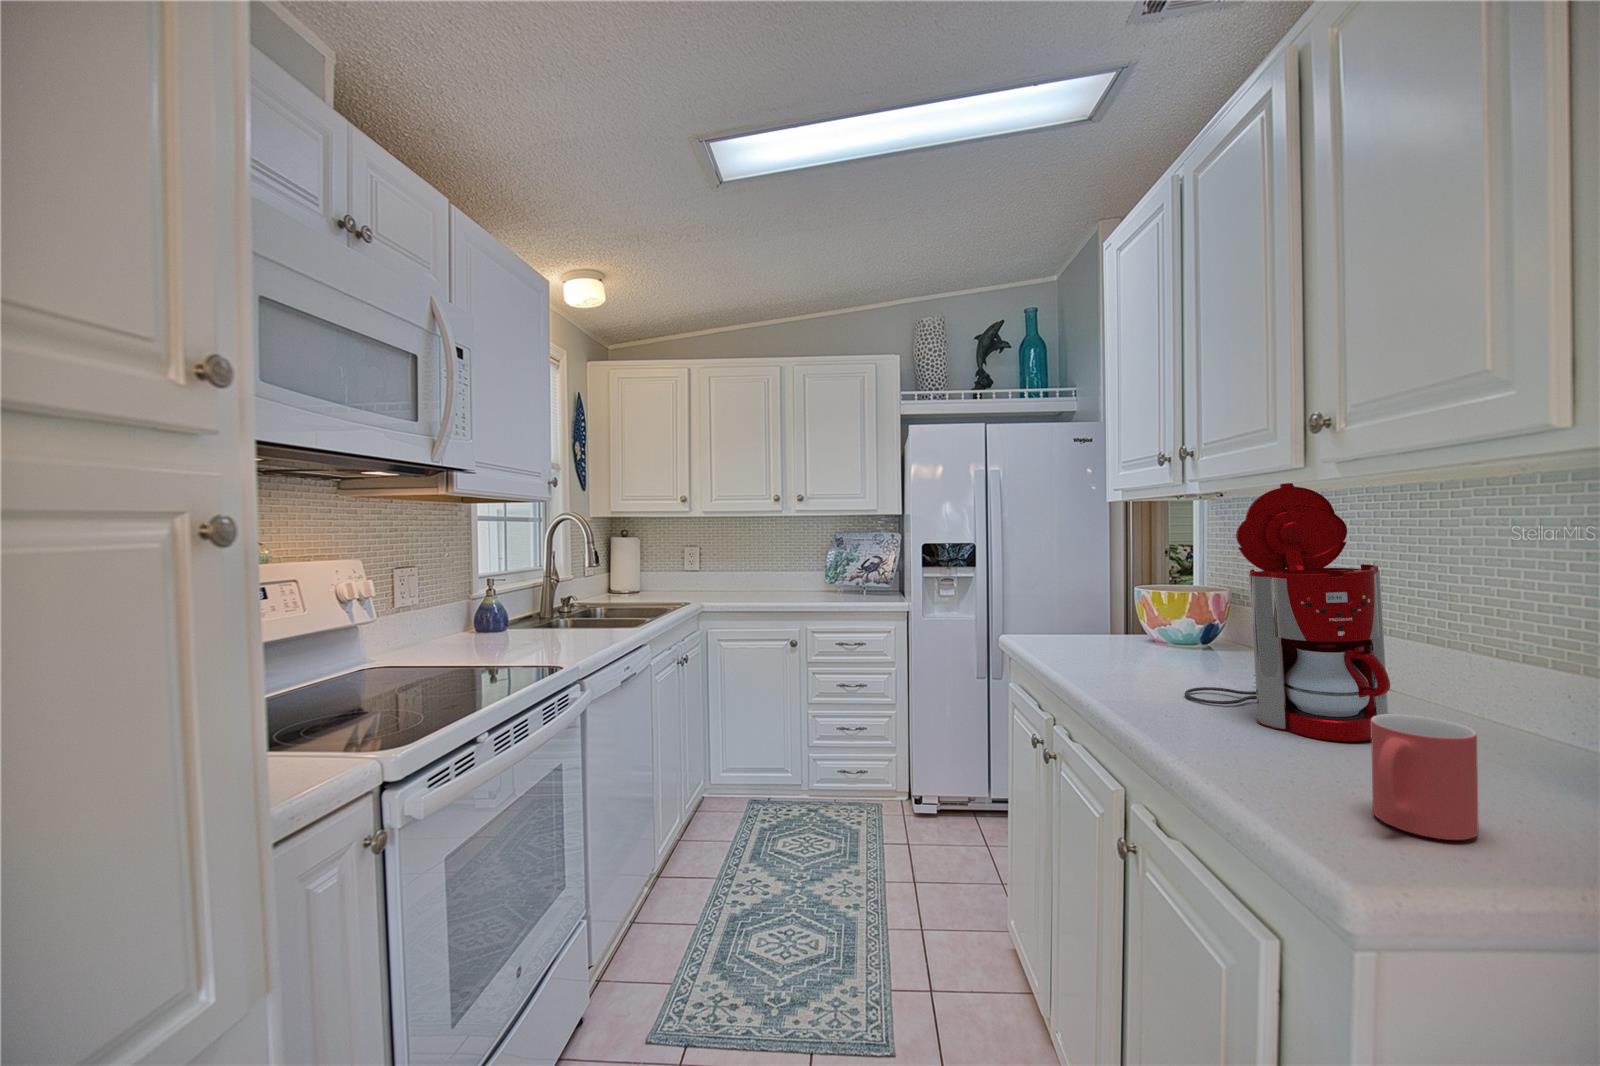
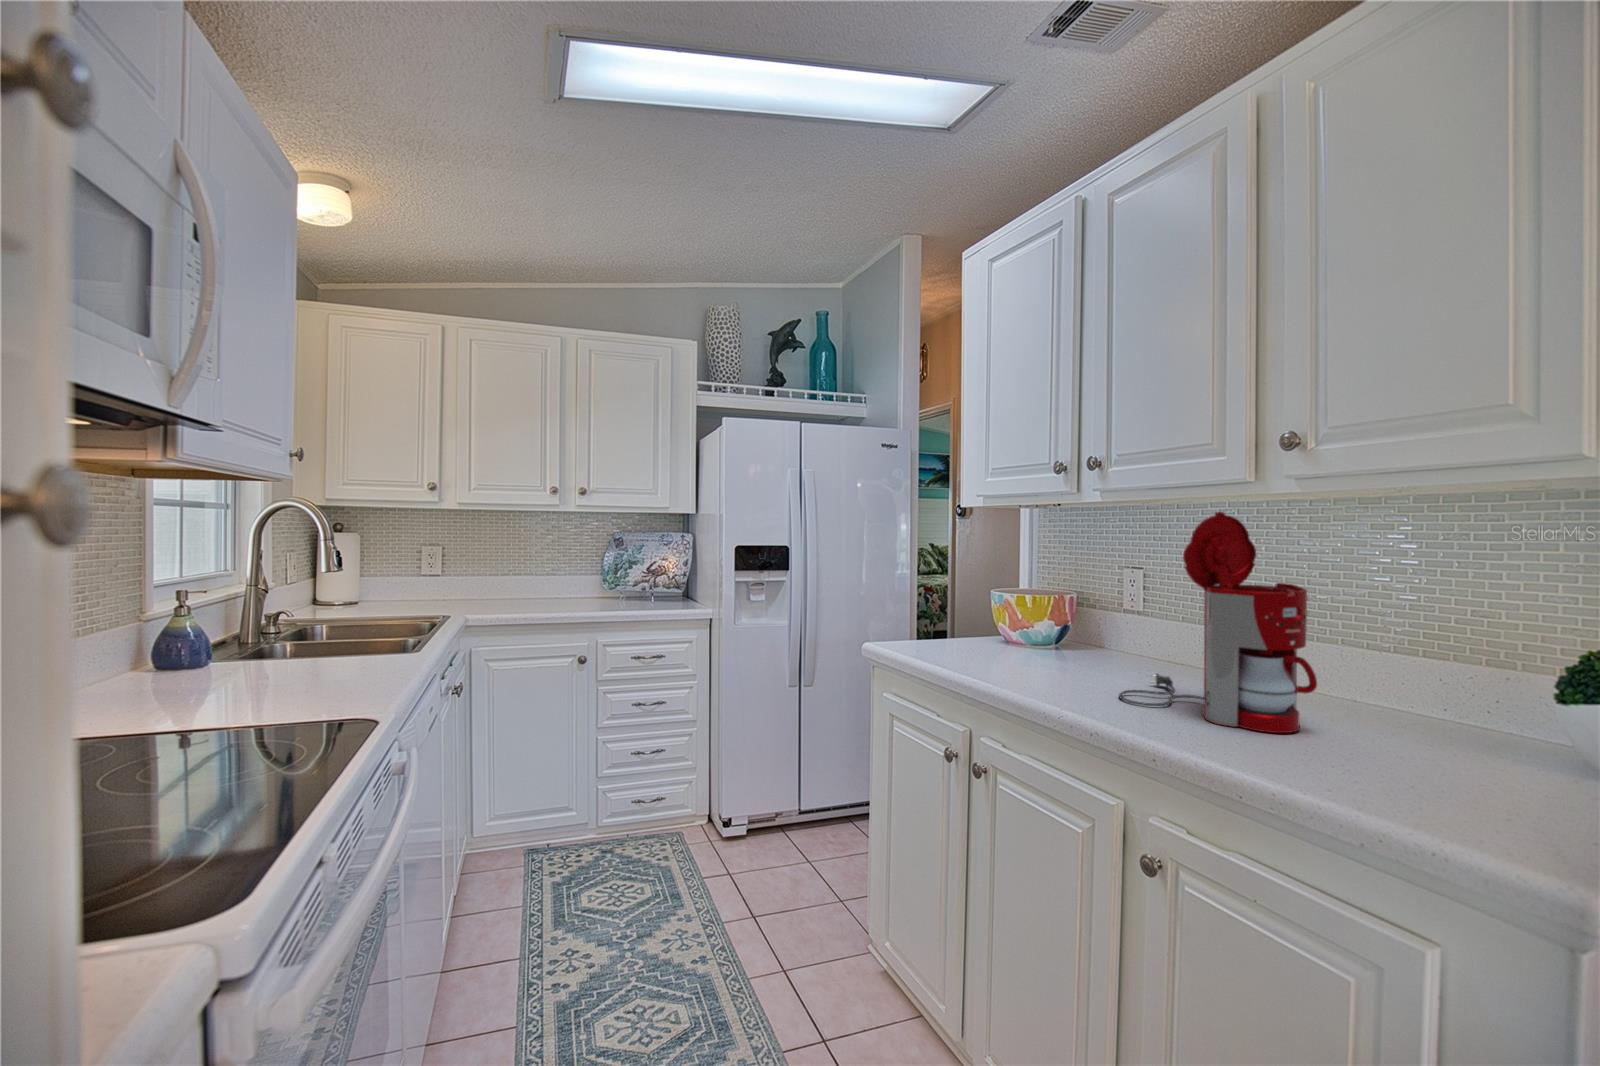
mug: present [1371,714,1479,840] -> none [1411,715,1503,817]

